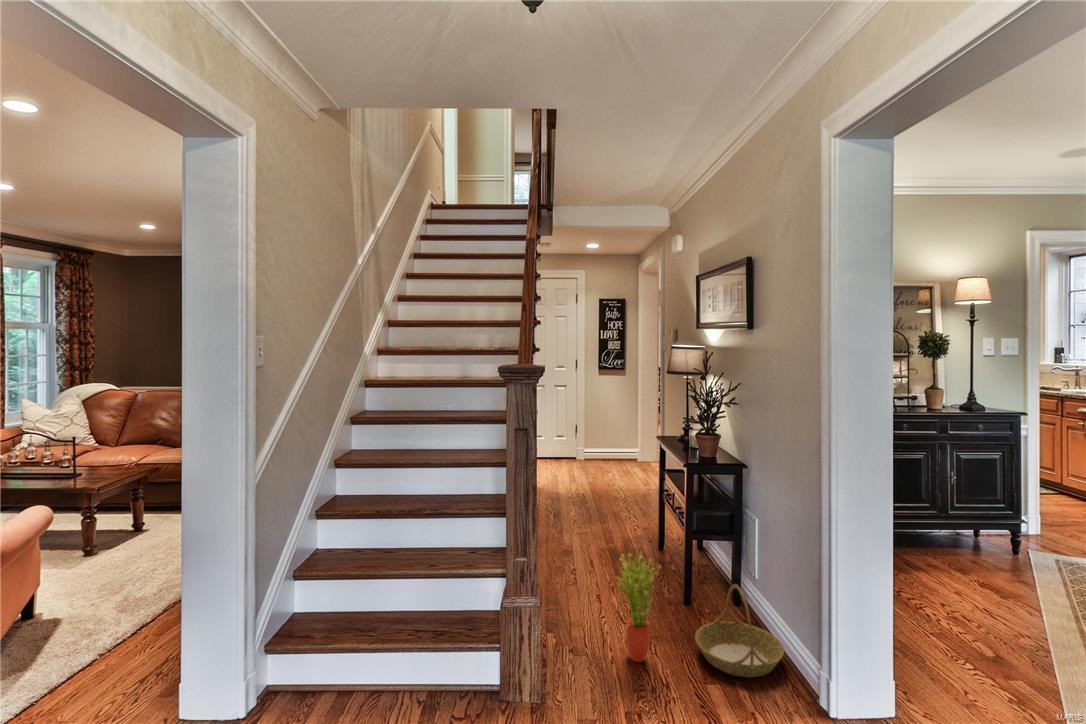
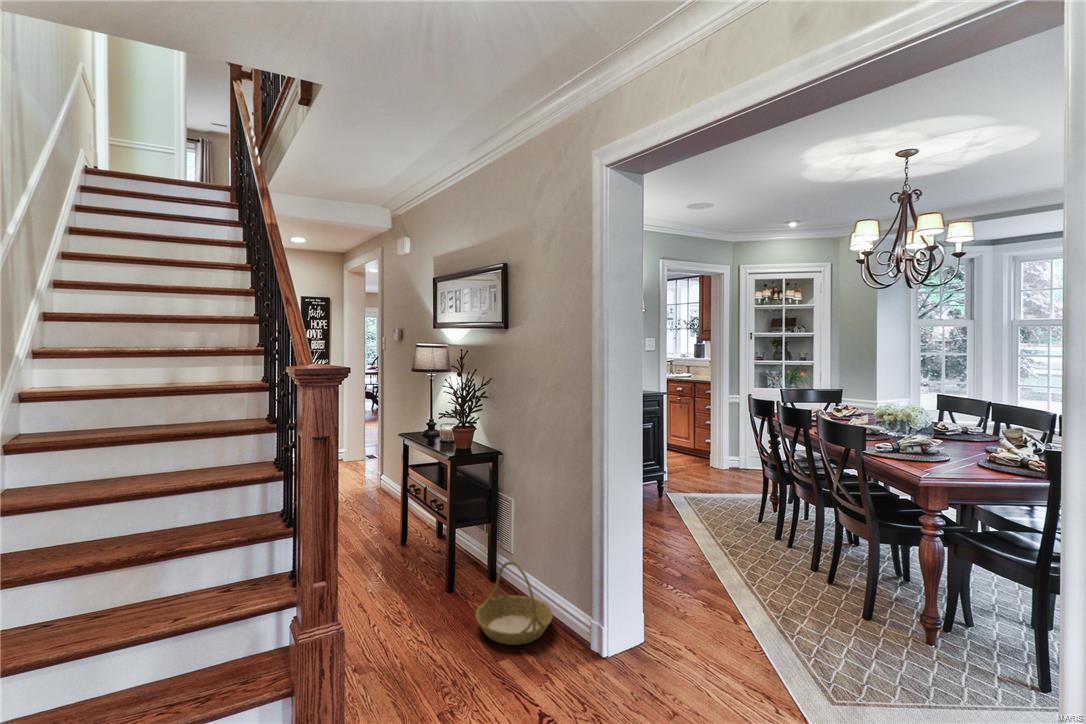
potted plant: present [617,553,661,662] -> none [412,546,453,661]

